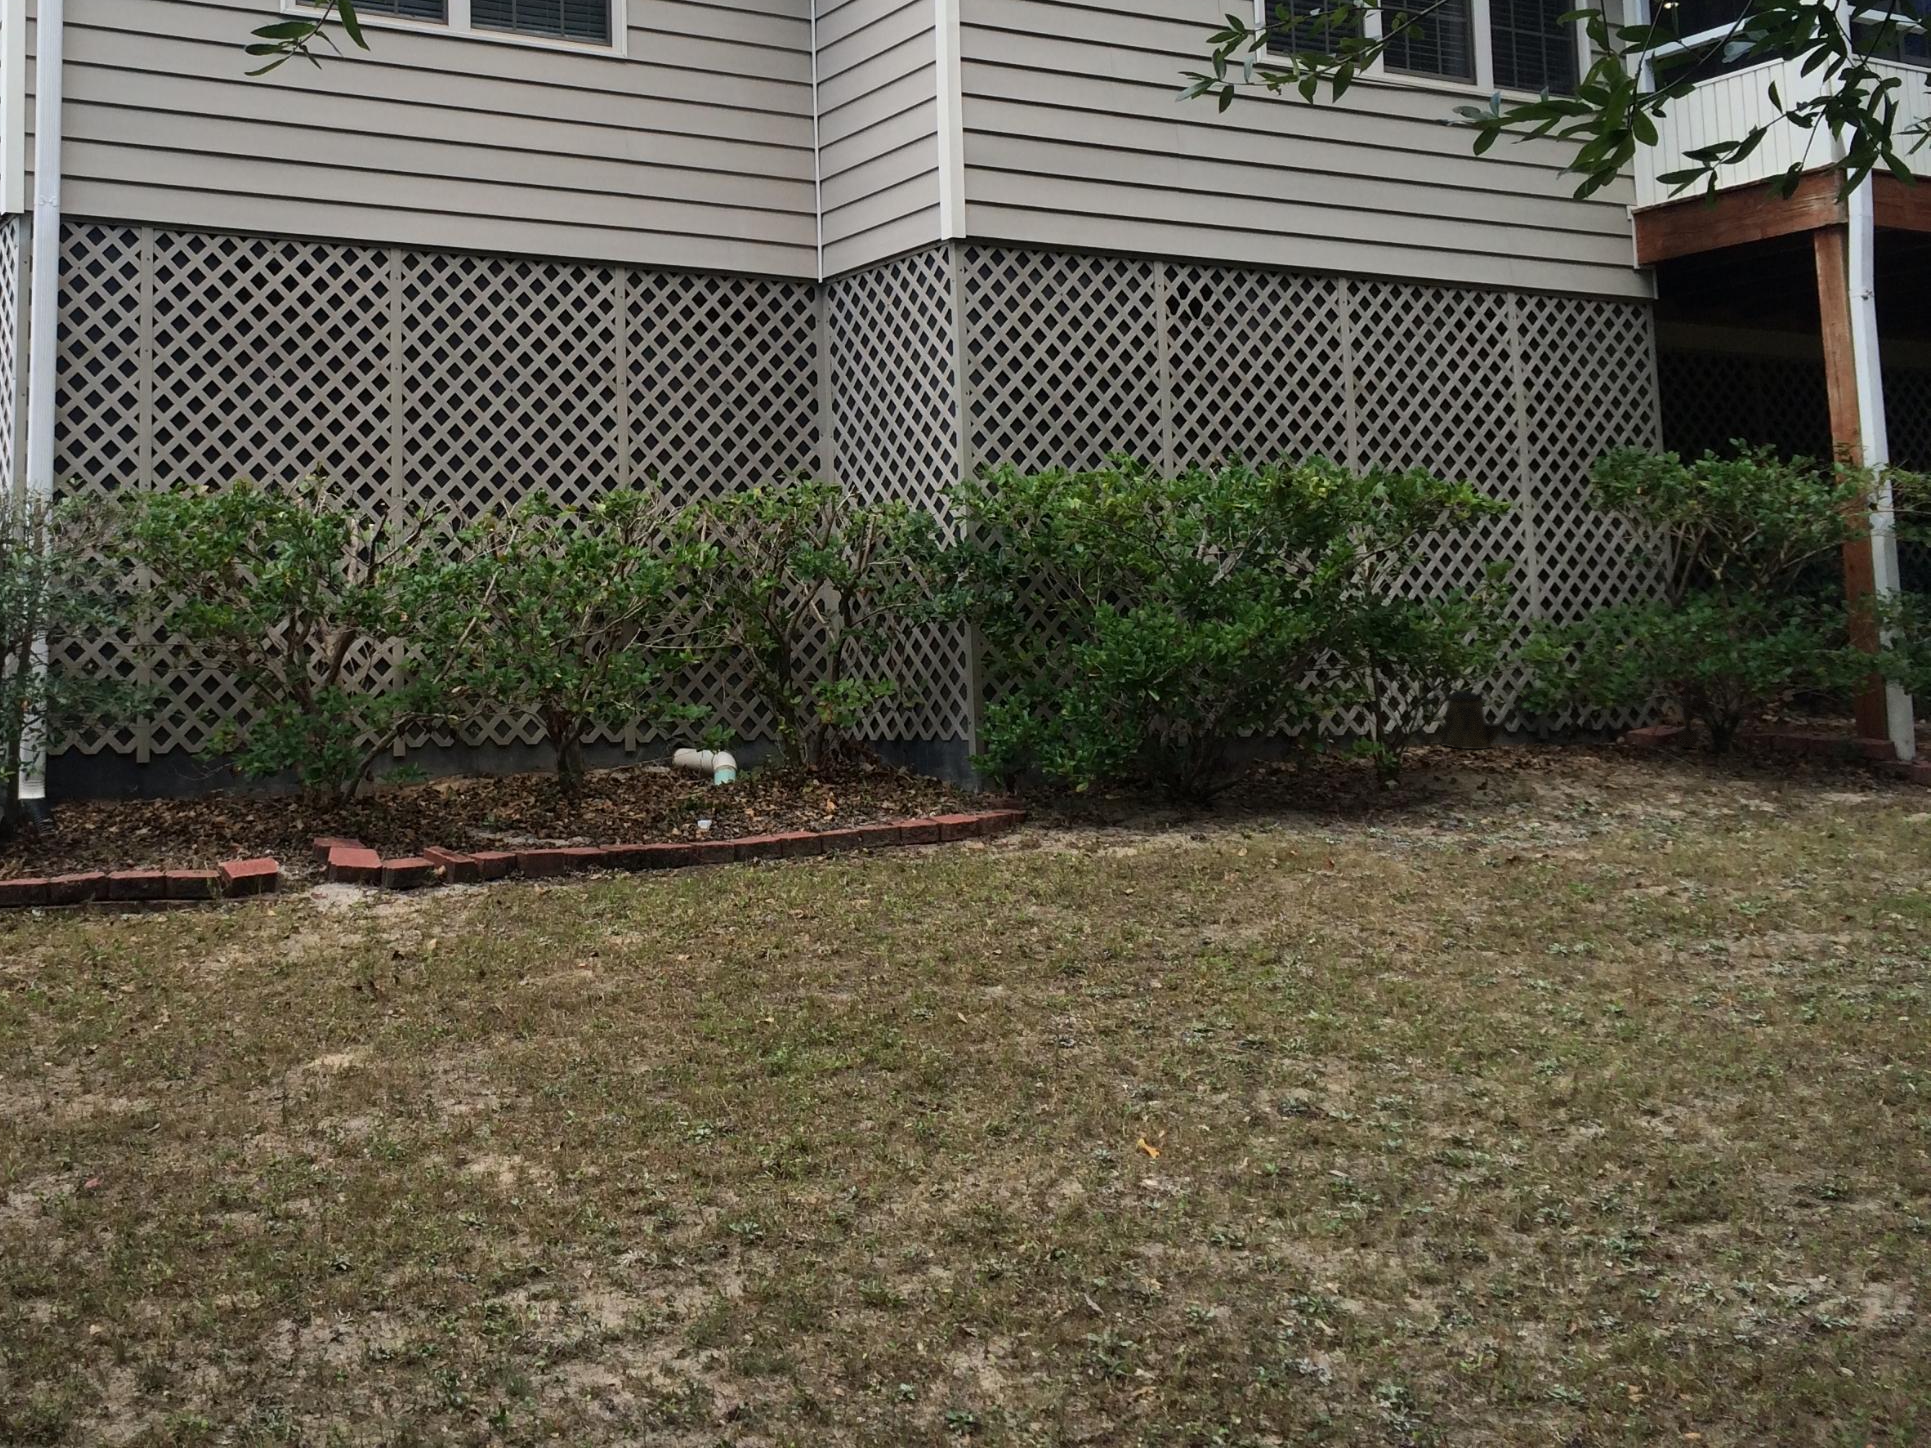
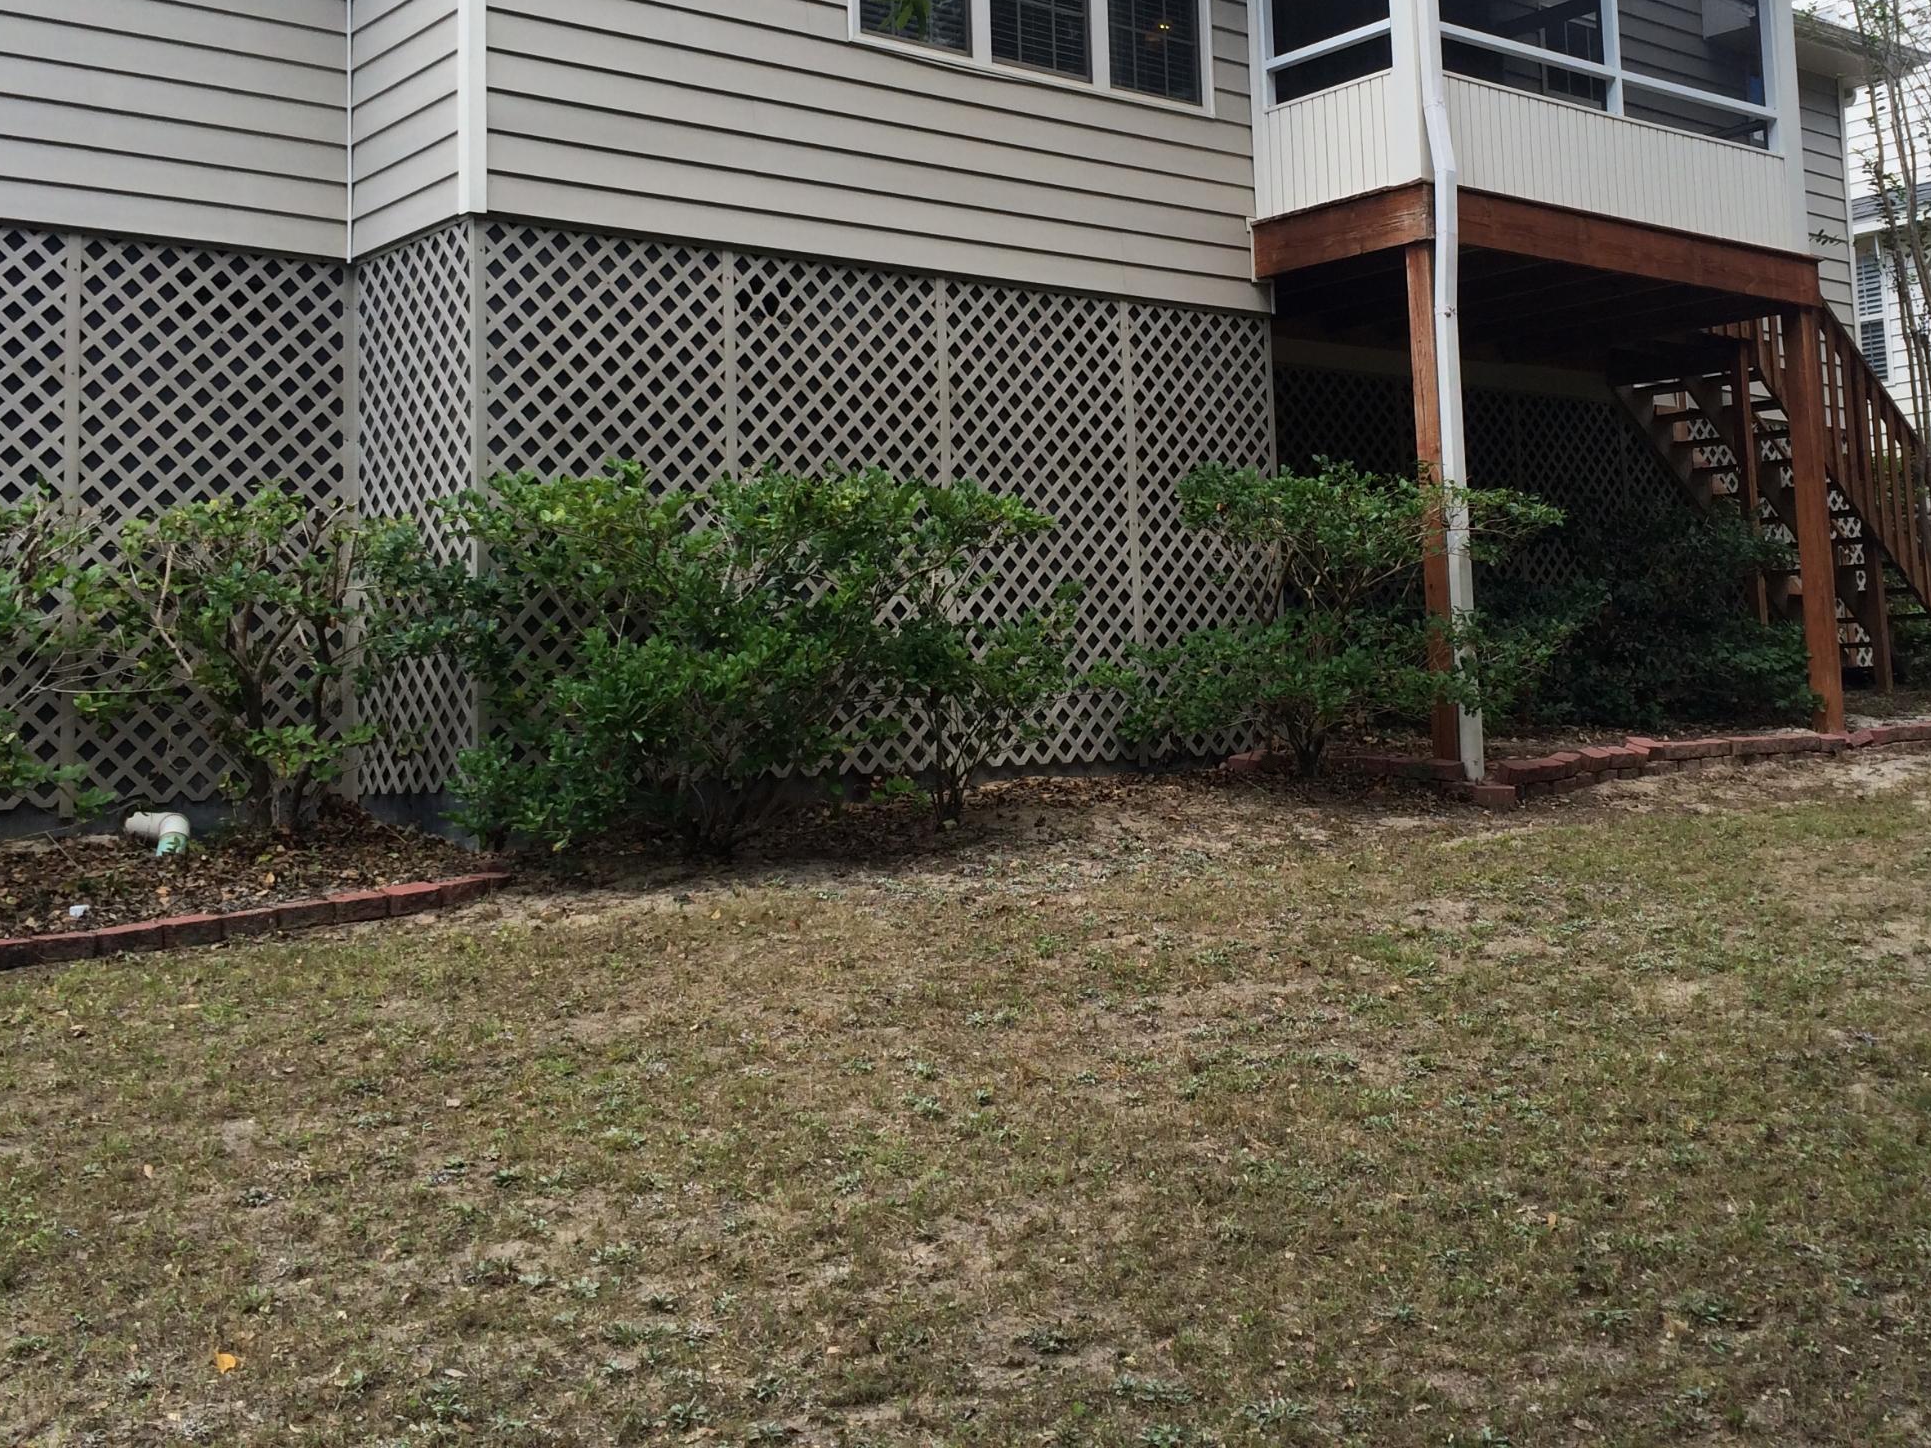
watering can: present [1427,689,1538,749] -> none [1014,714,1121,781]

